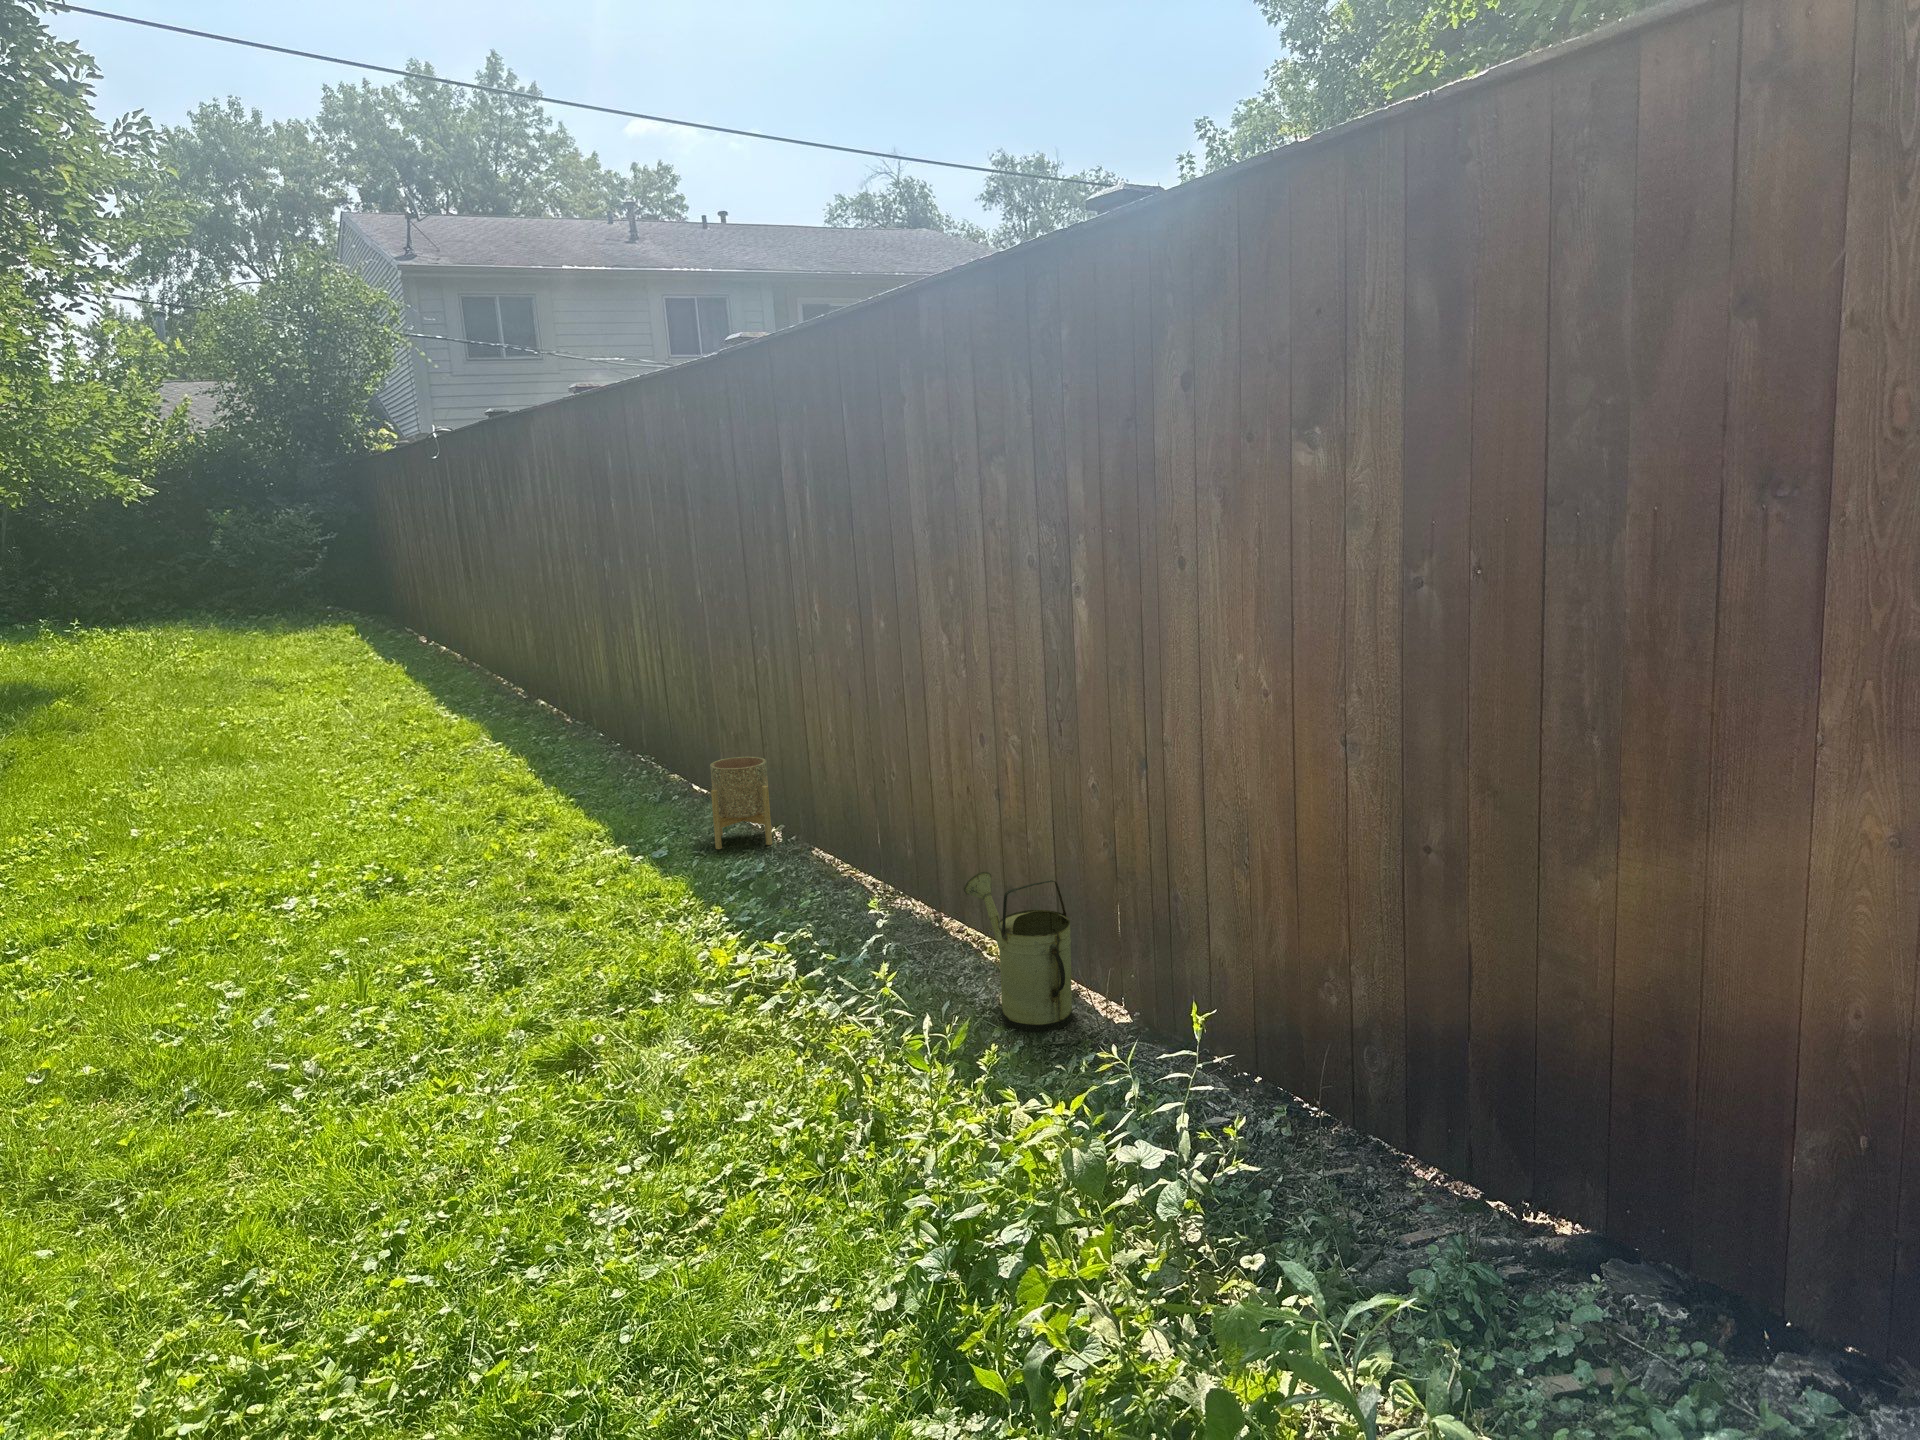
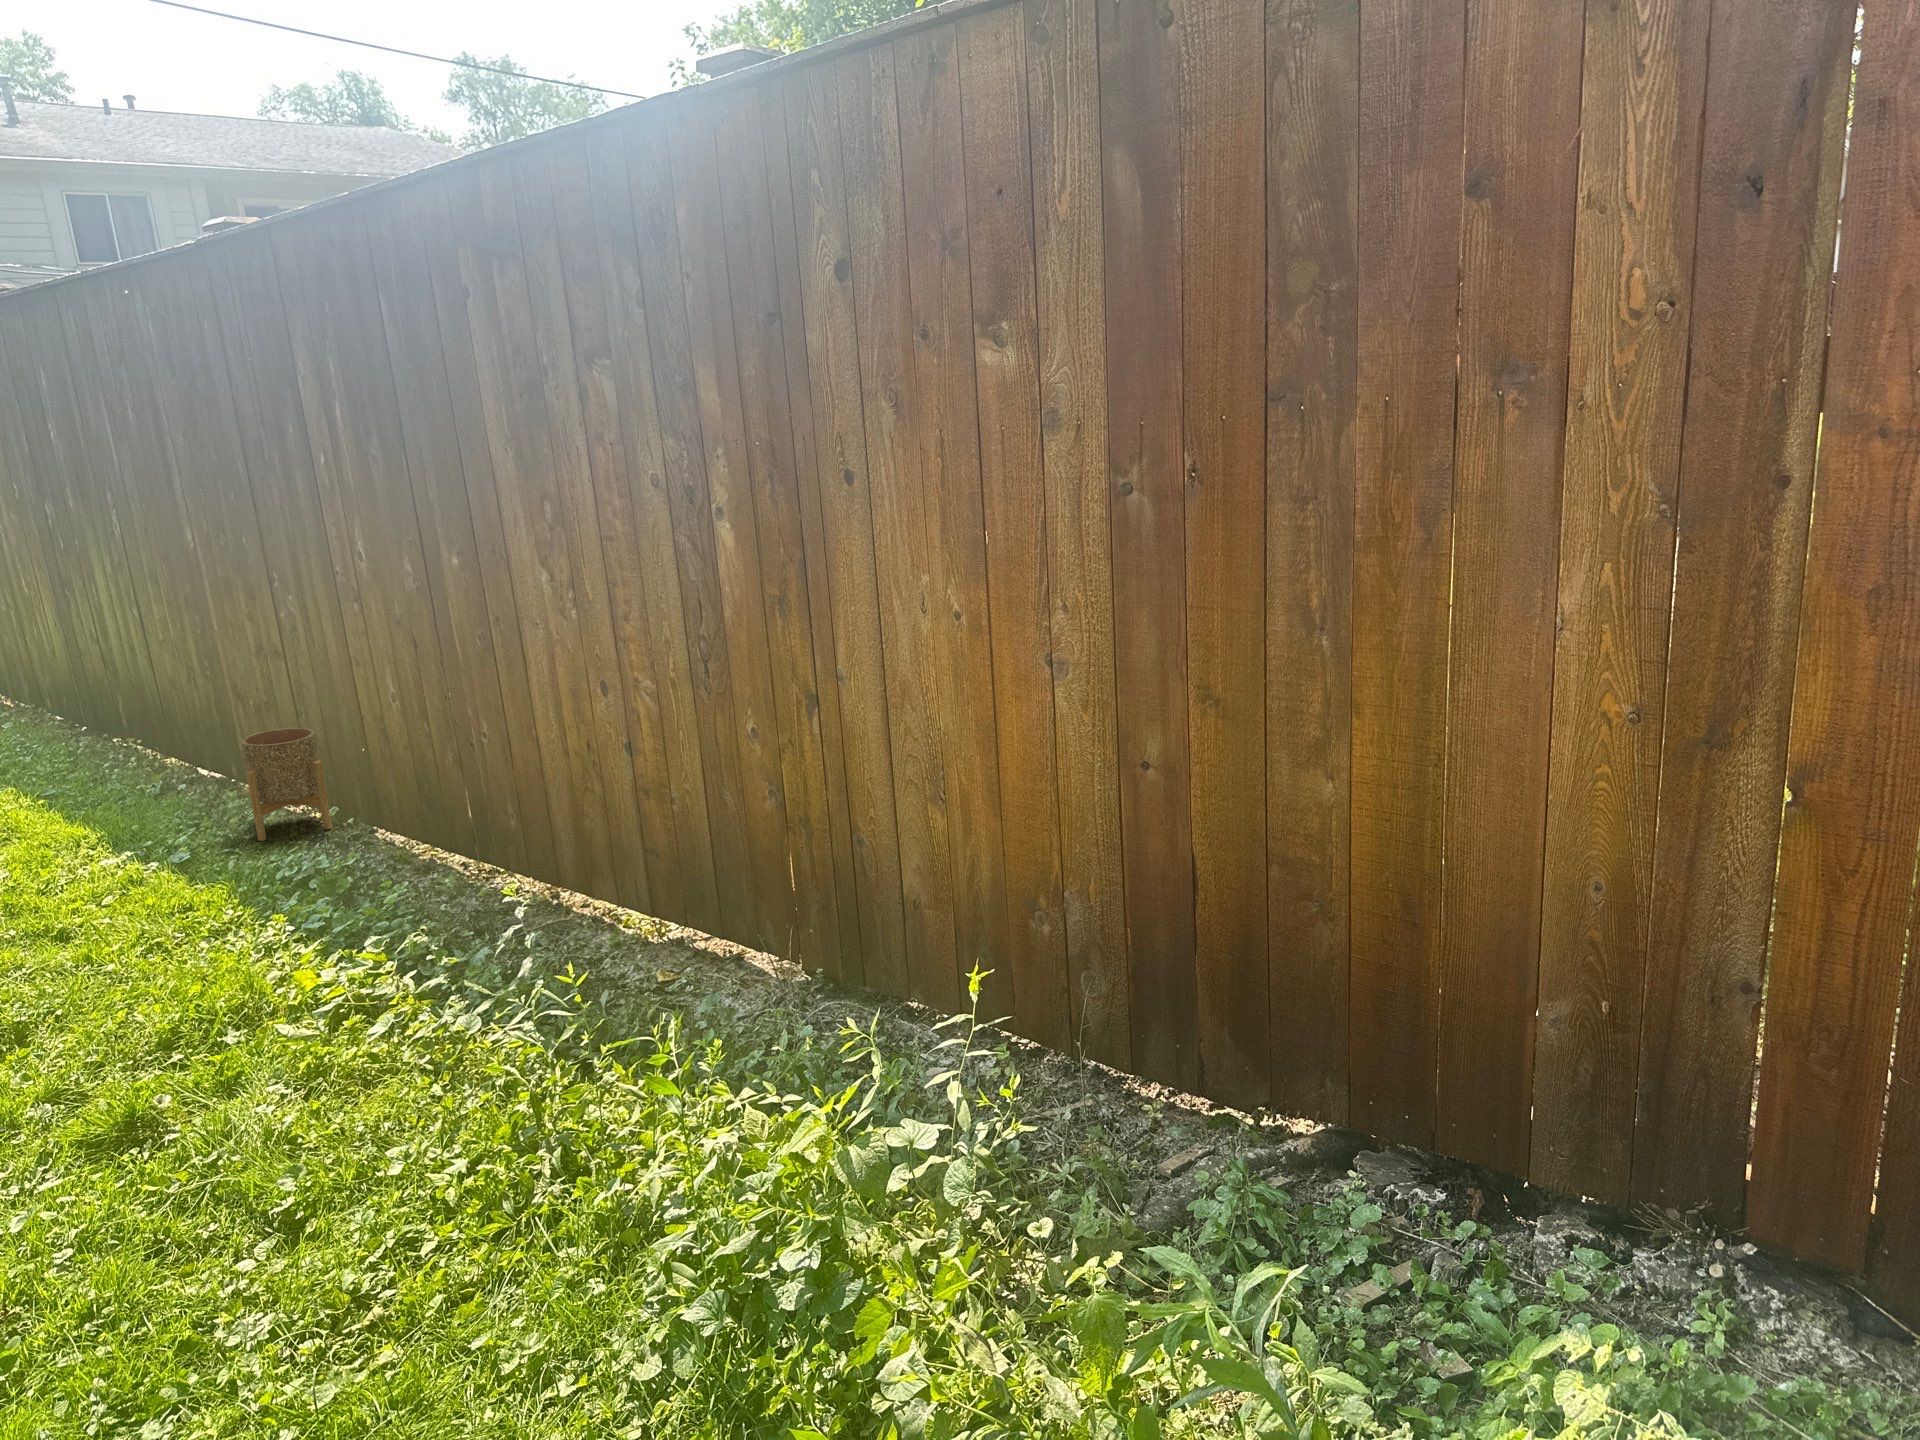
watering can: present [964,872,1072,1032] -> none [607,841,742,1010]

